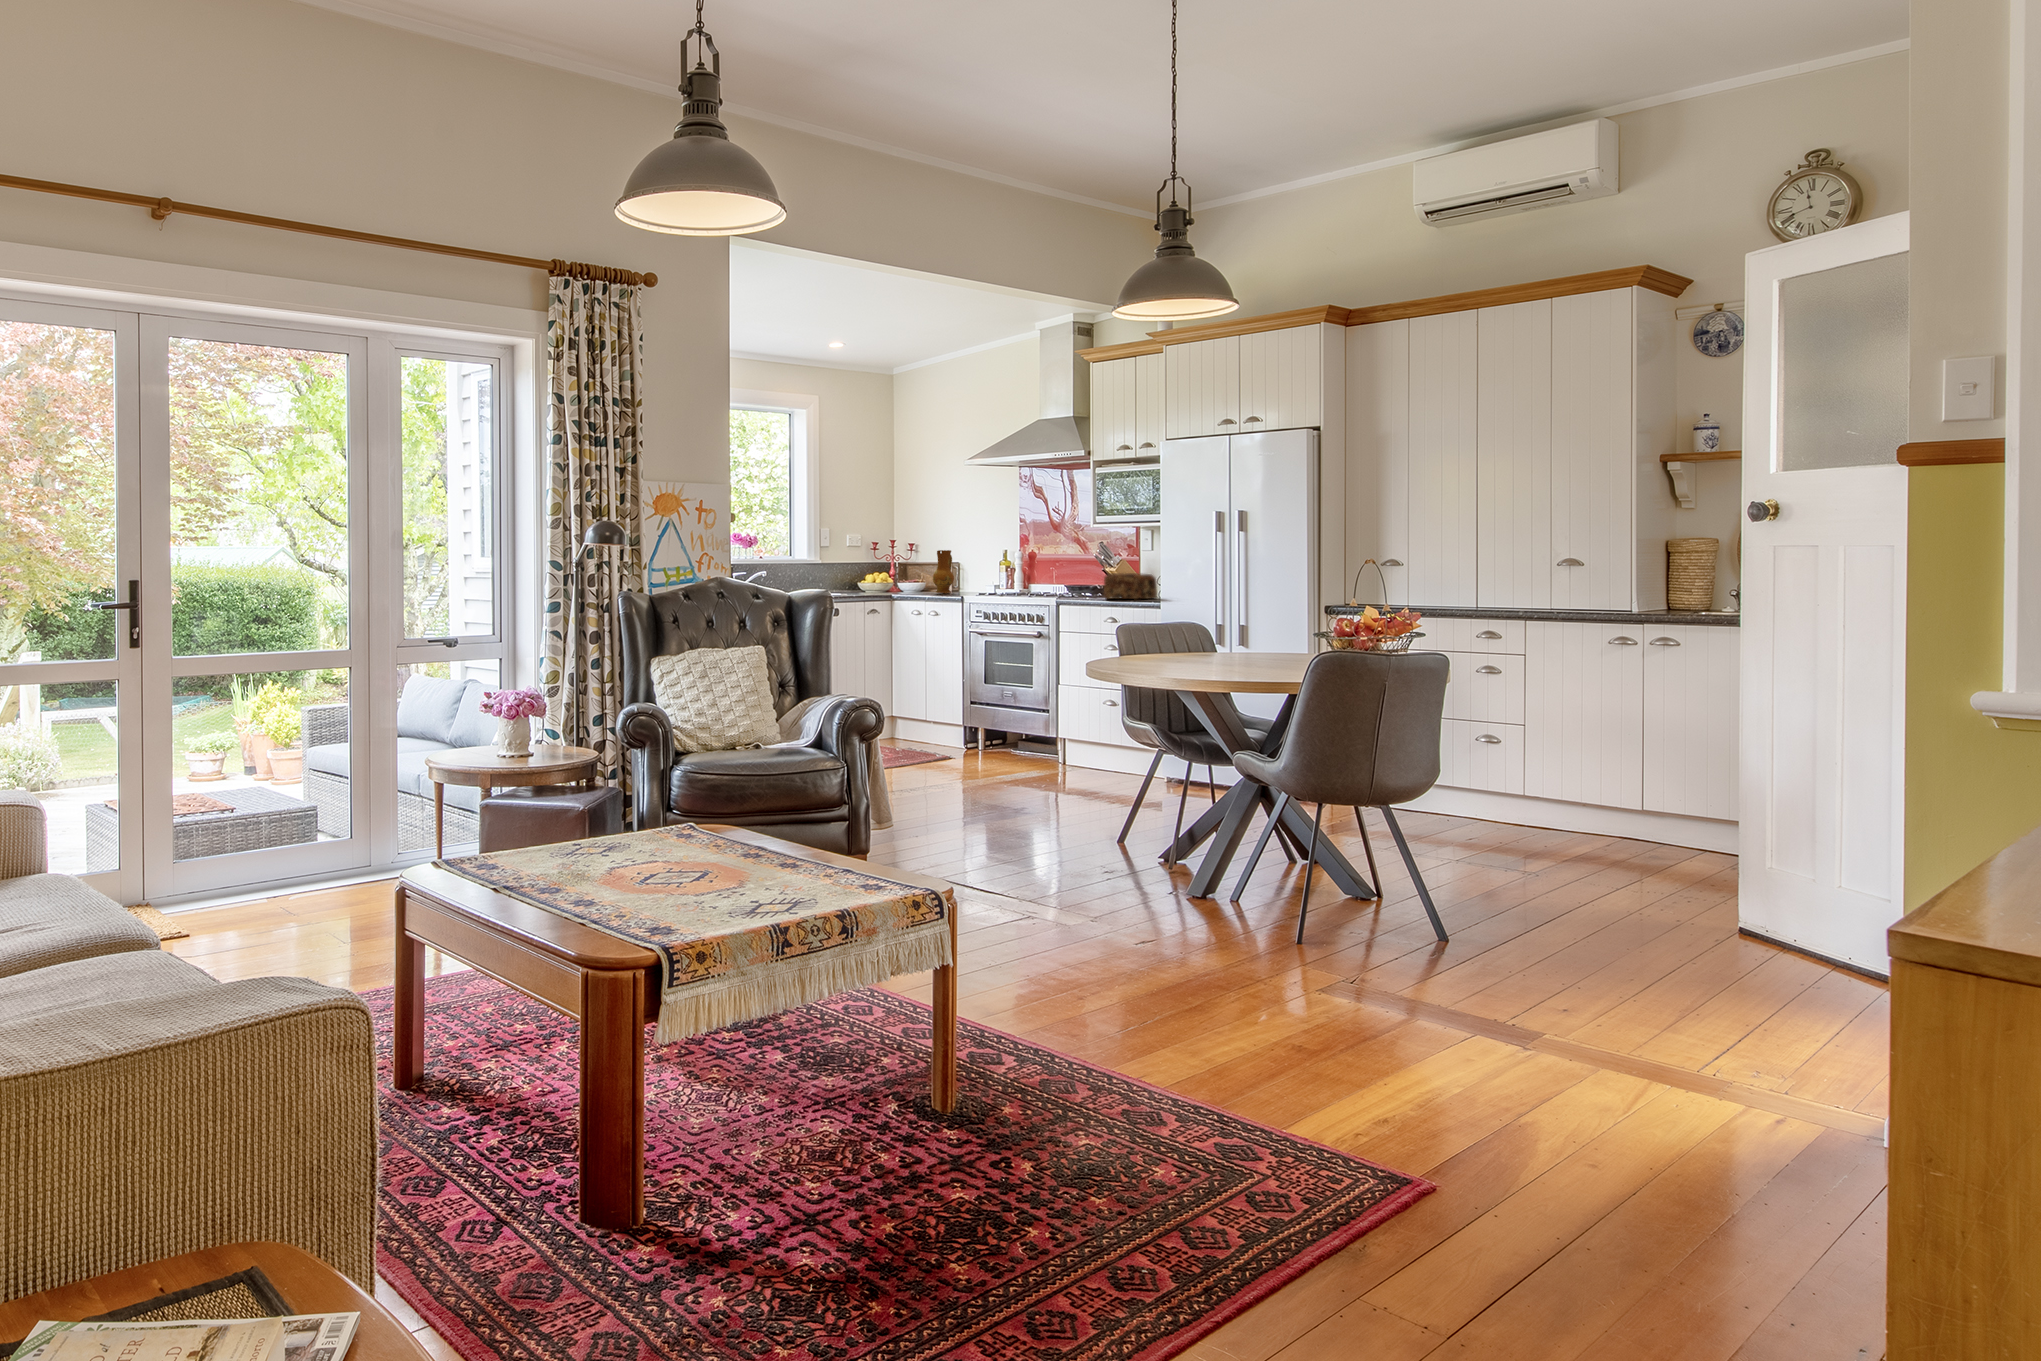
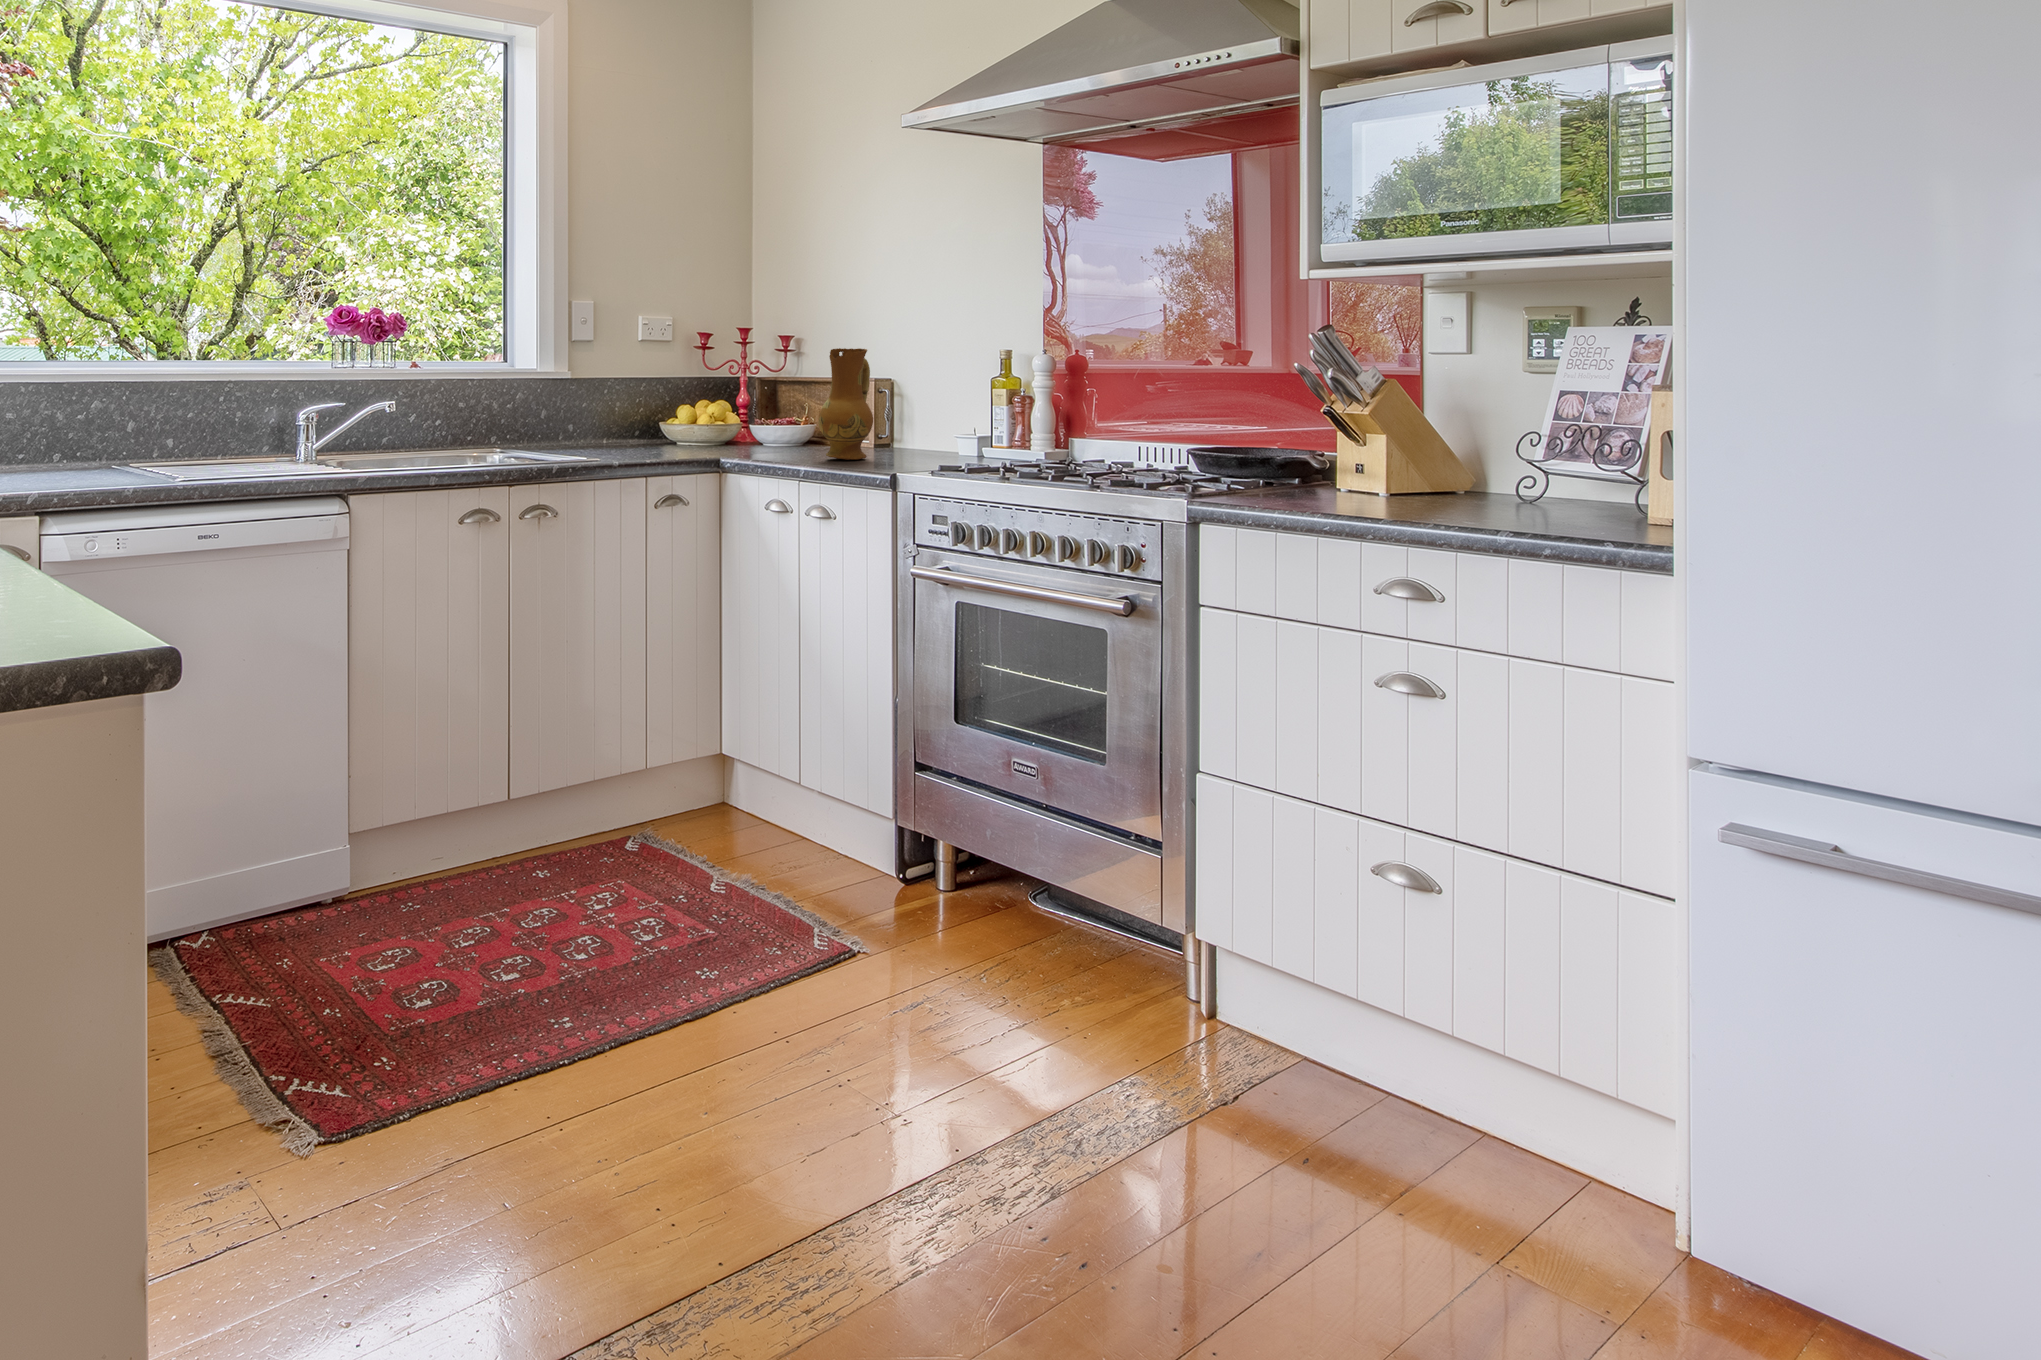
bread loaf: present [1104,573,1156,599] -> none [1370,425,1579,520]

